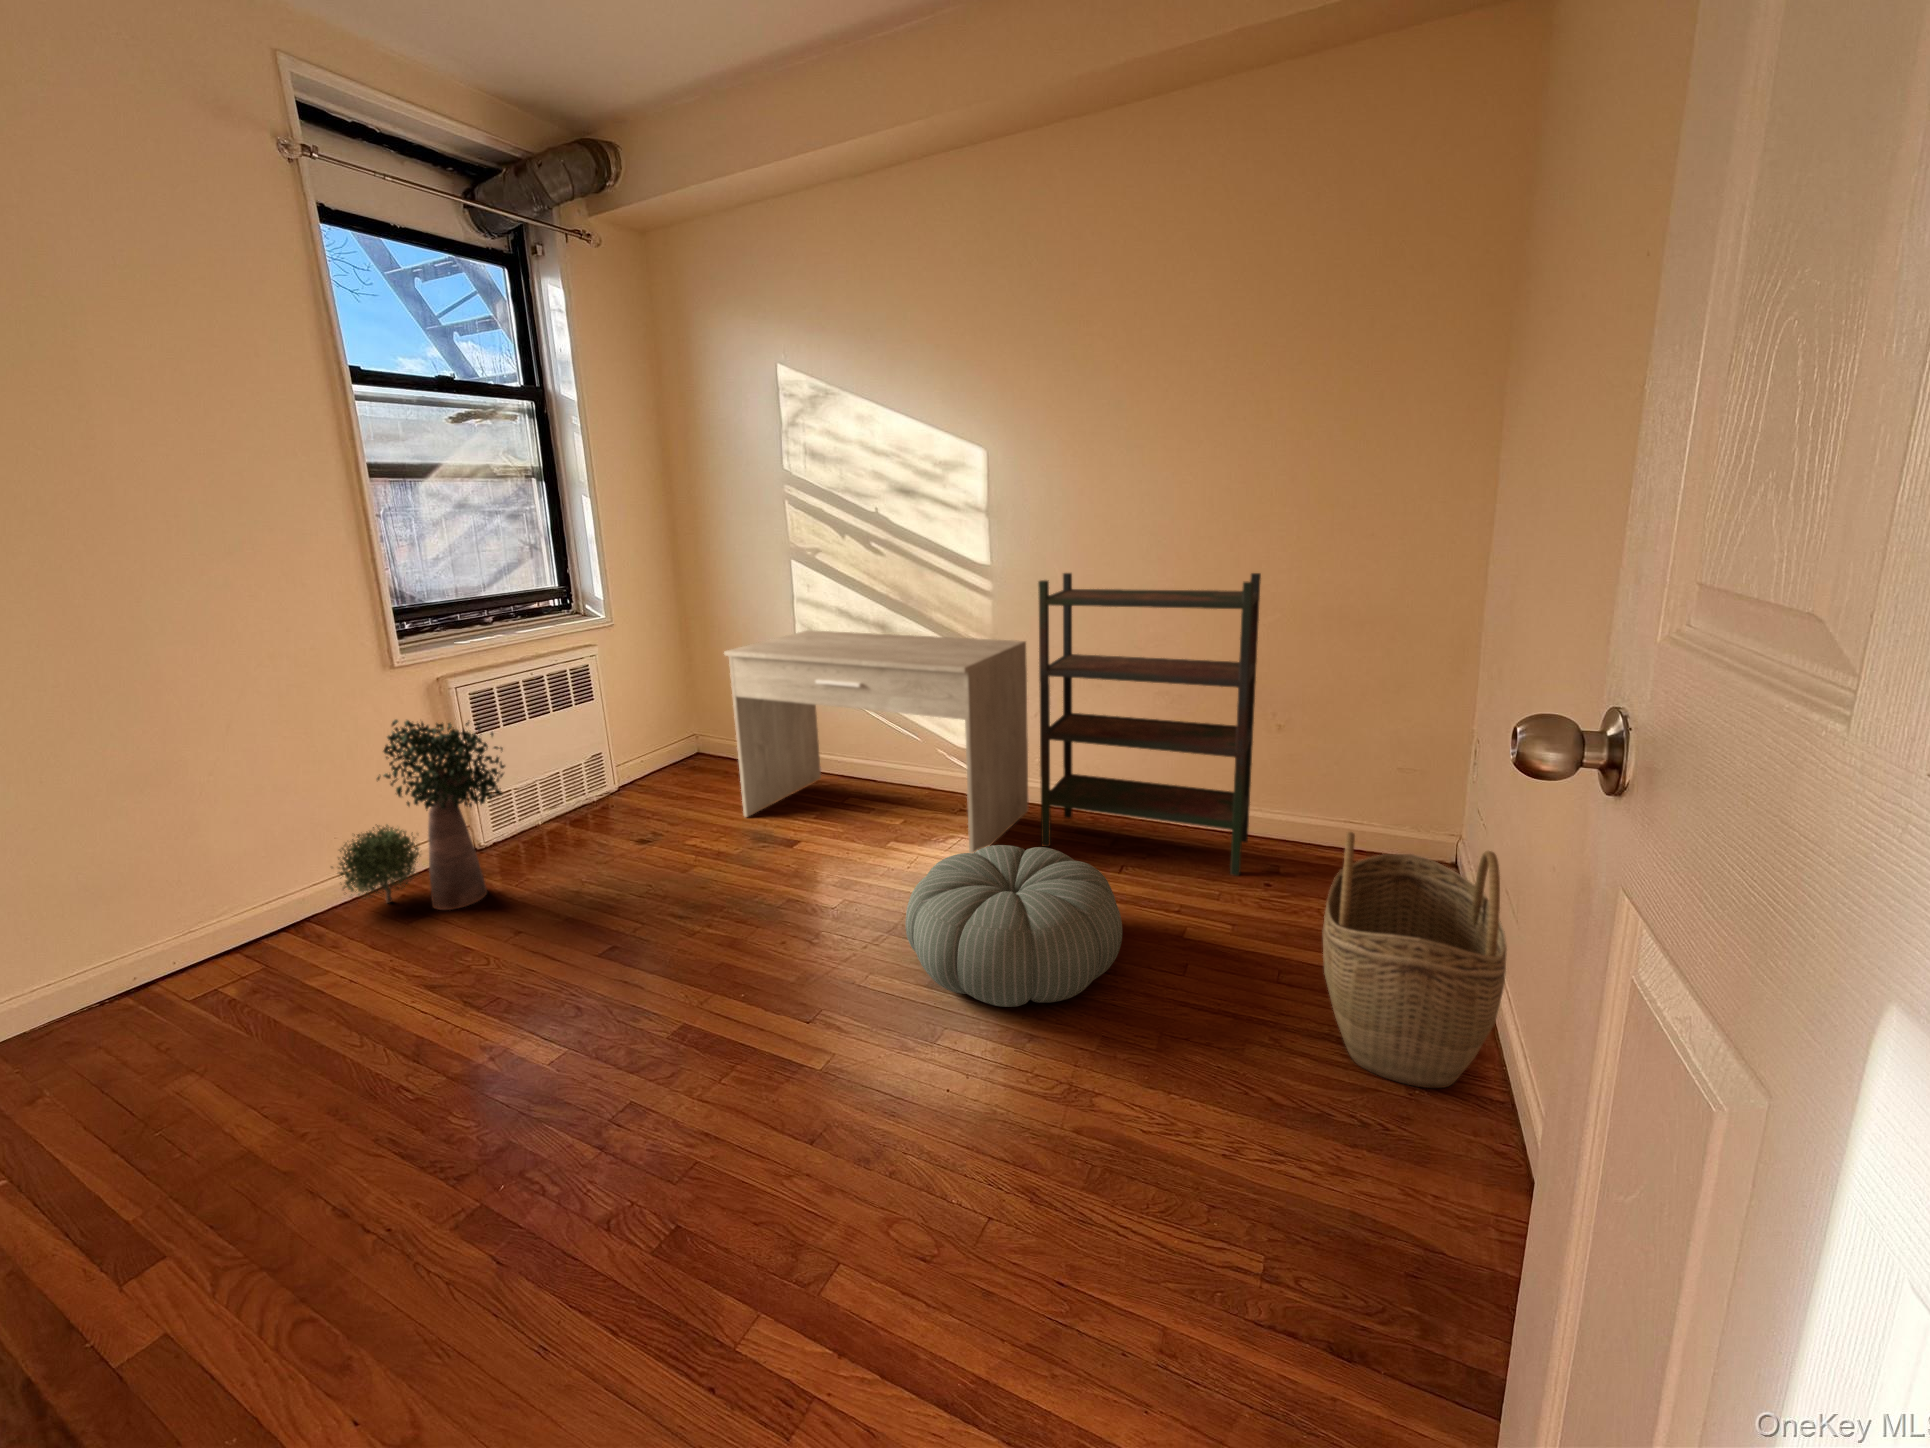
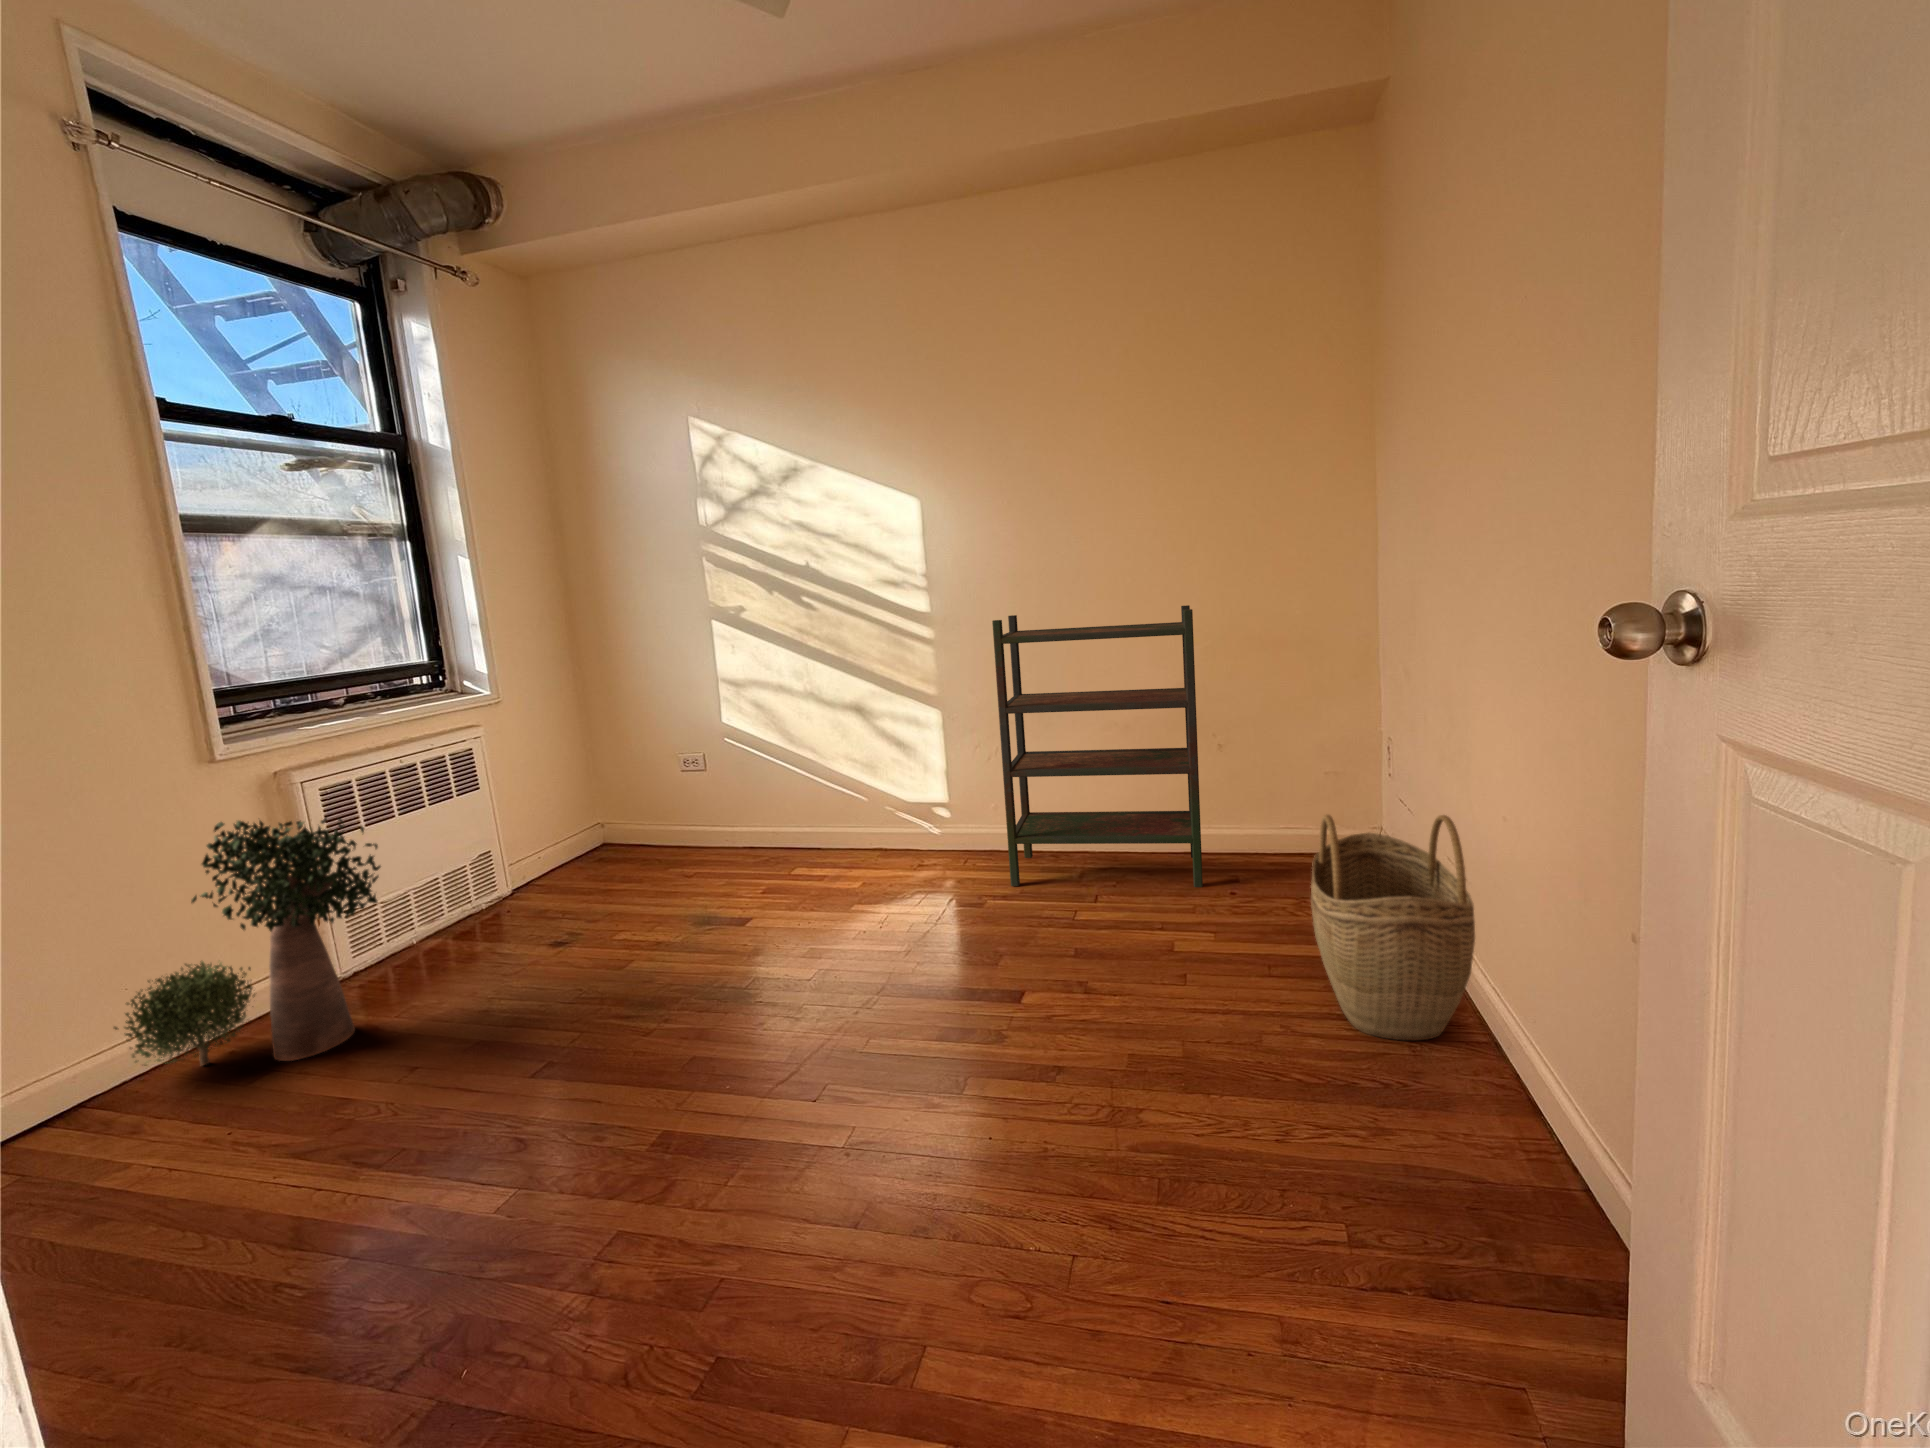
desk: present [724,630,1029,853] -> none [651,685,988,910]
pouf: present [906,845,1122,1007] -> none [905,878,1126,1042]

